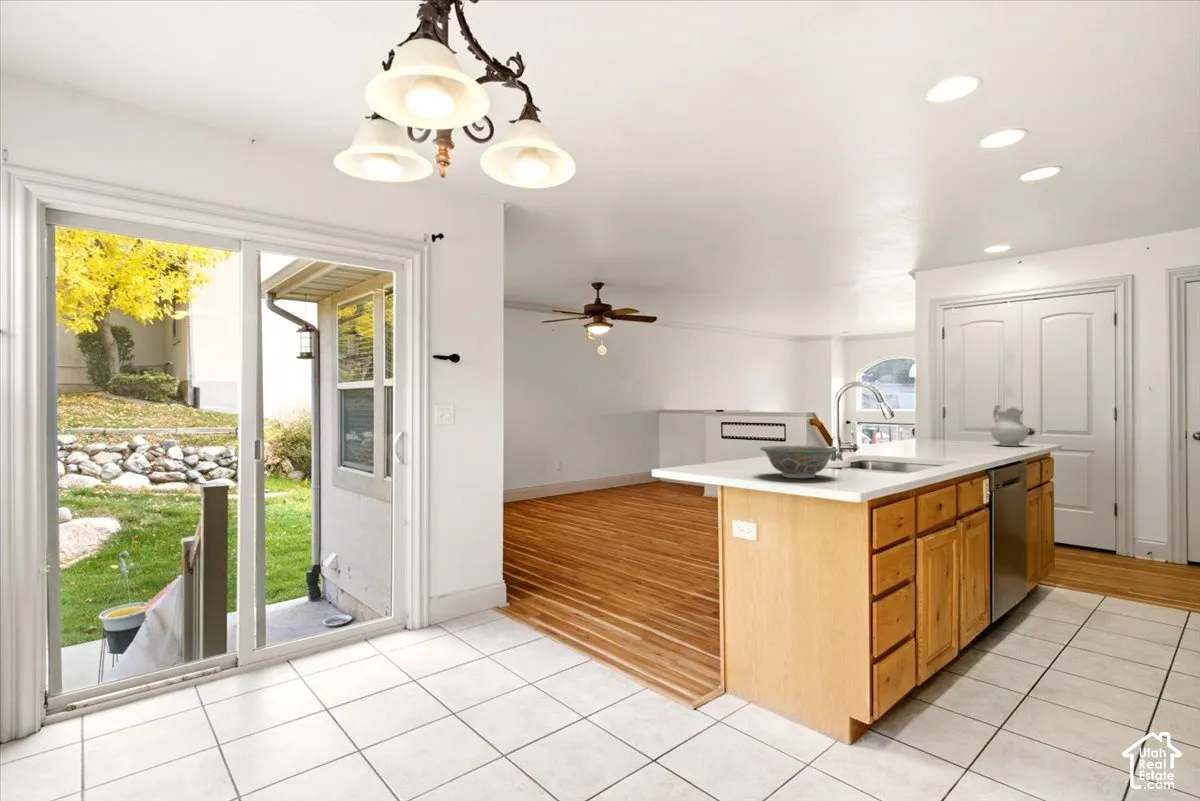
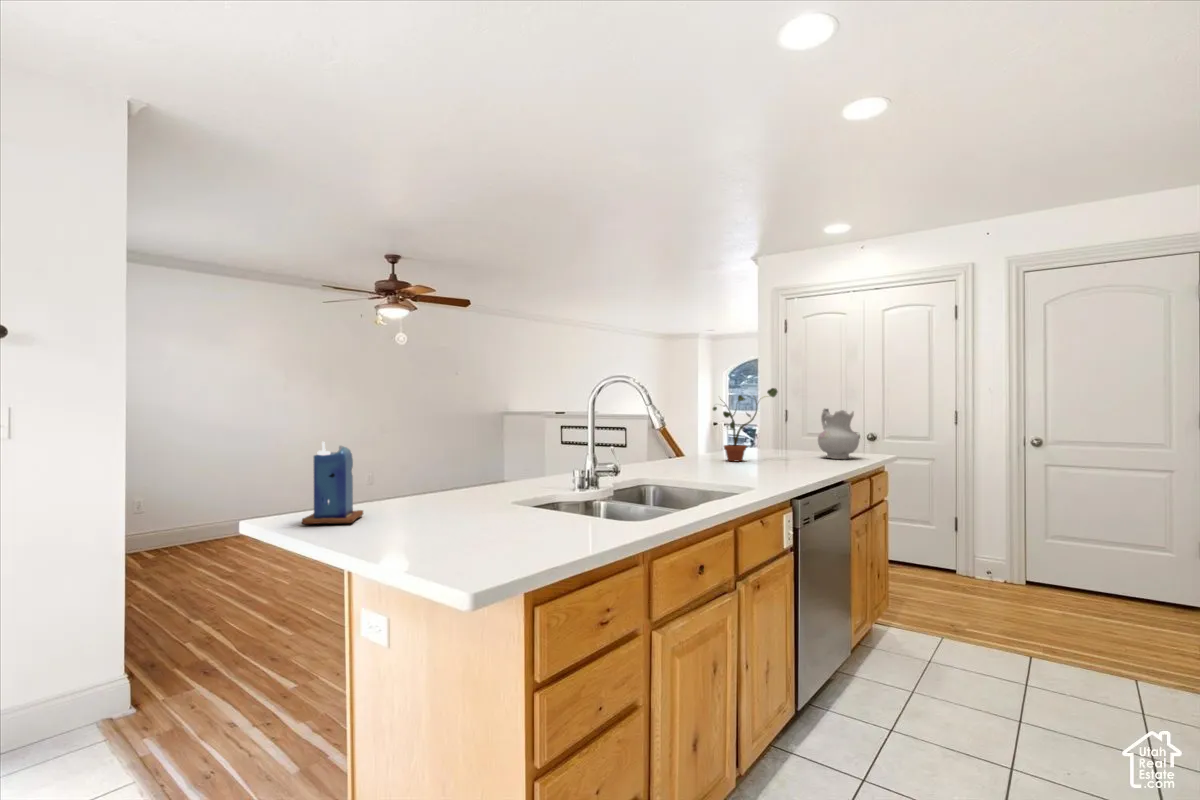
potted plant: none [903,389,957,447] -> present [713,388,778,461]
candle: none [692,422,723,470] -> present [302,442,363,524]
bowl: present [761,446,838,478] -> none [378,482,512,545]

